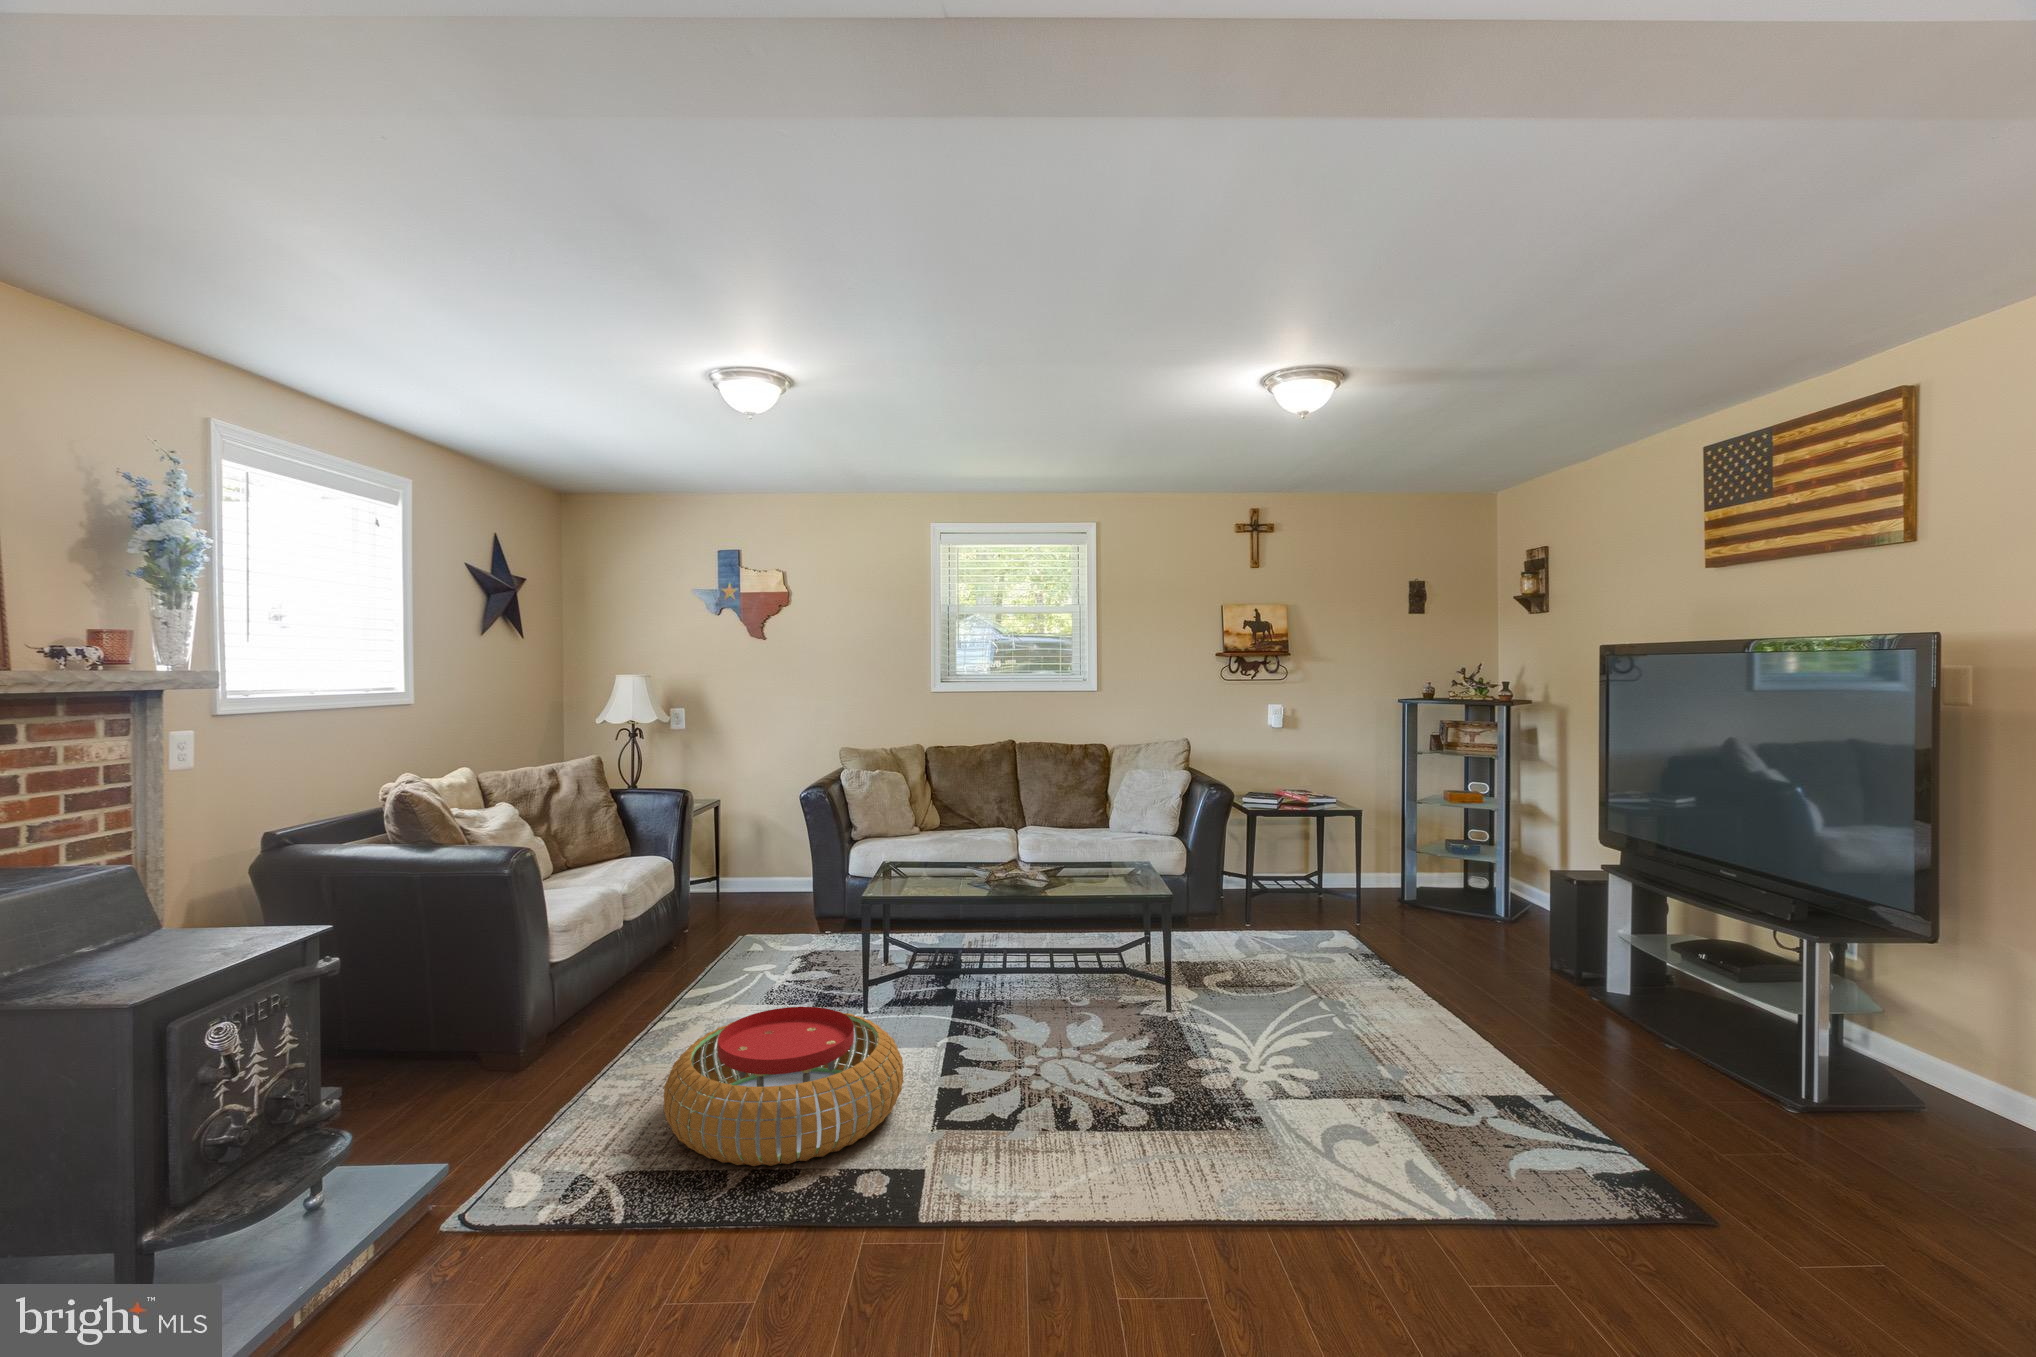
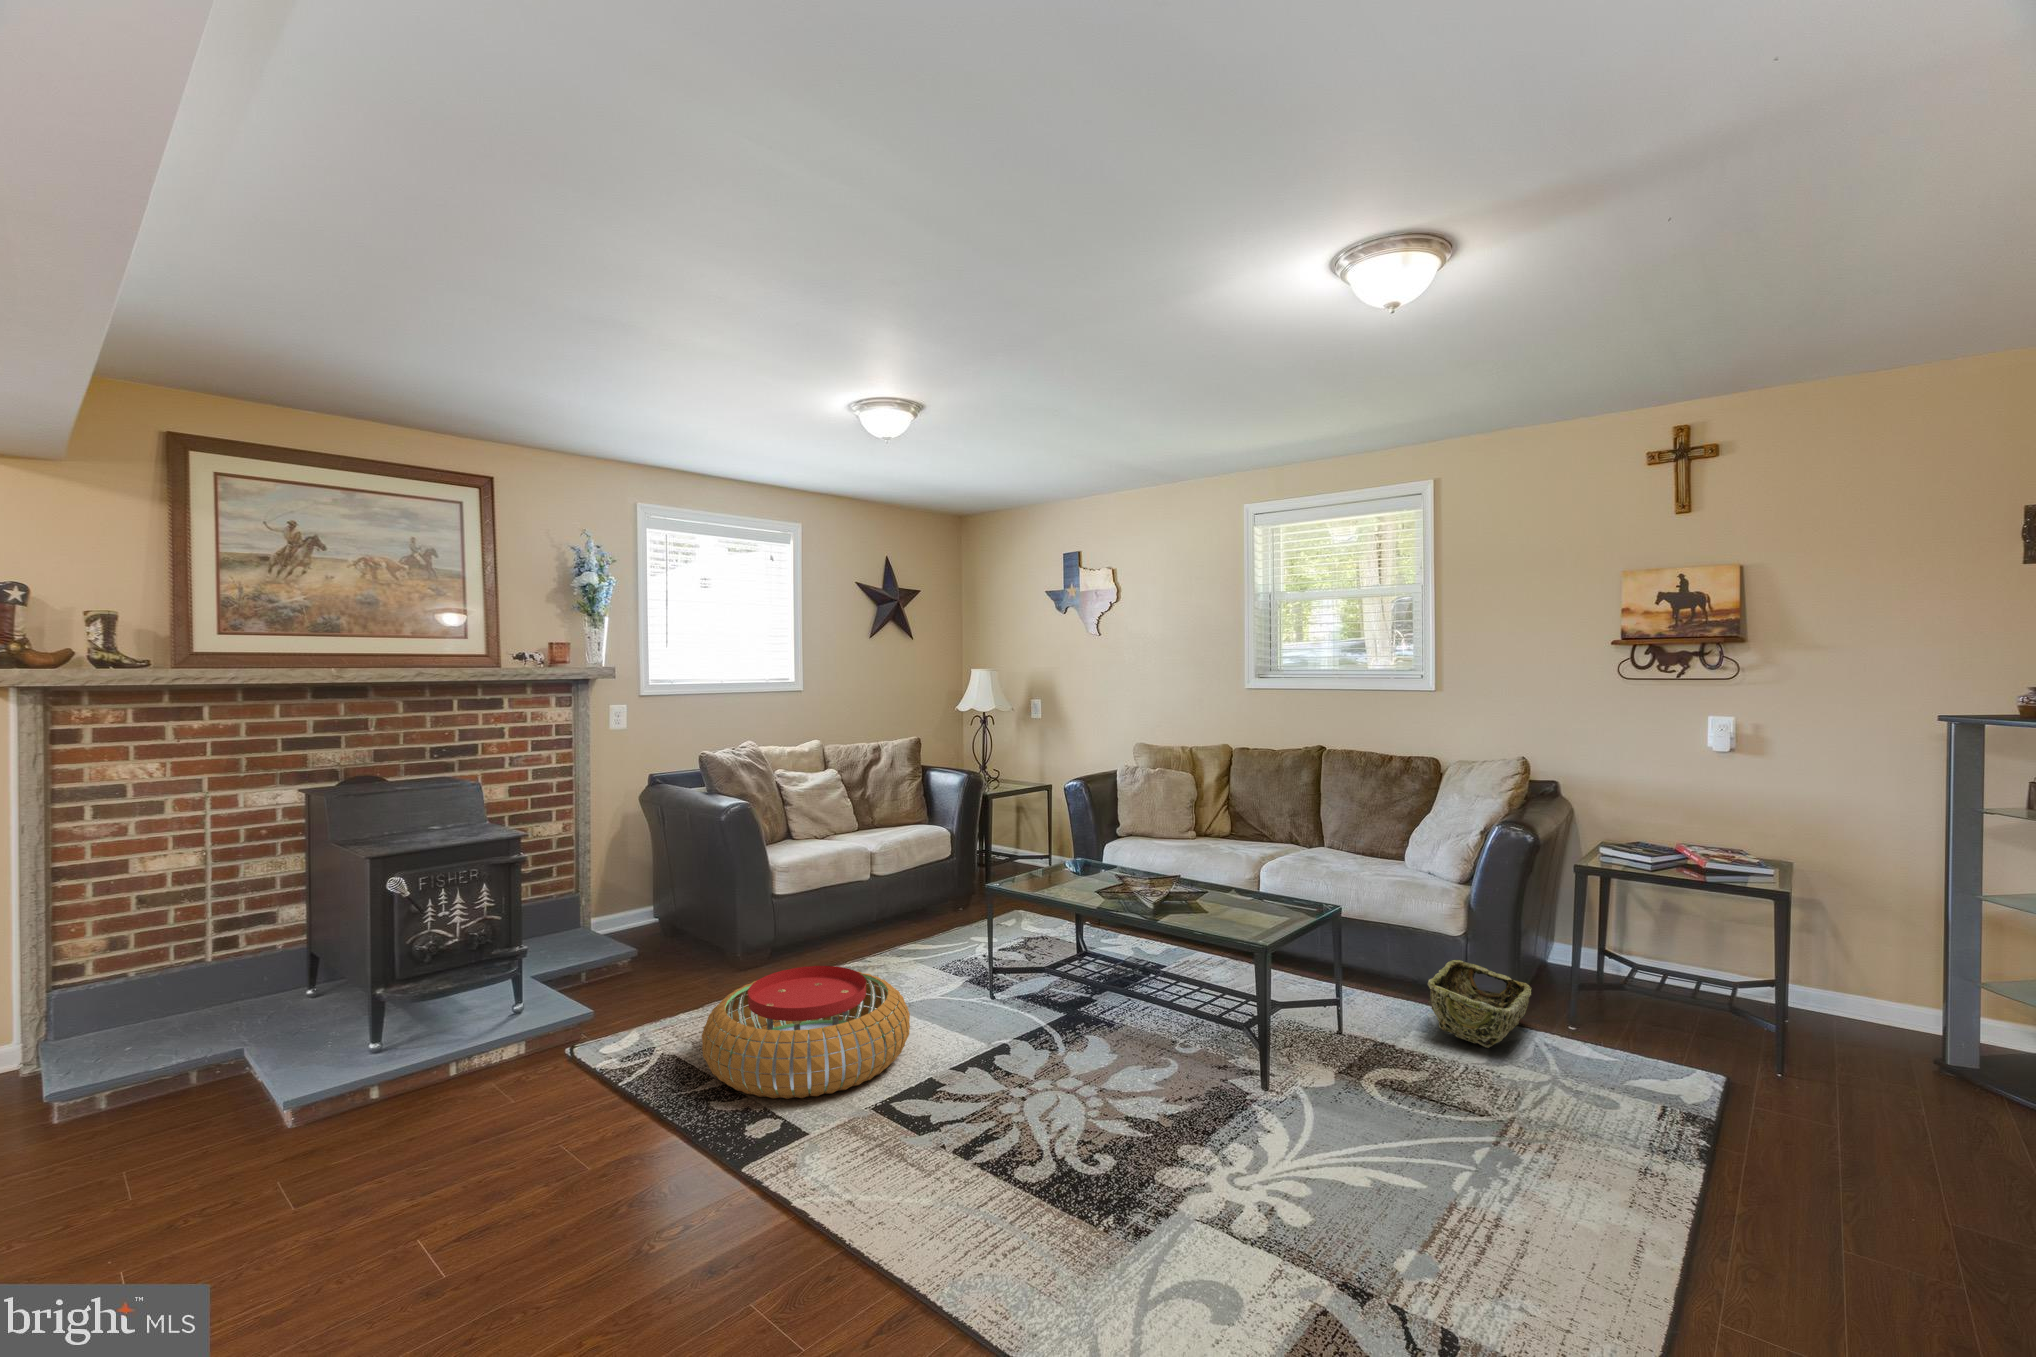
woven basket: none [1180,892,1253,947] -> present [1428,960,1532,1048]

